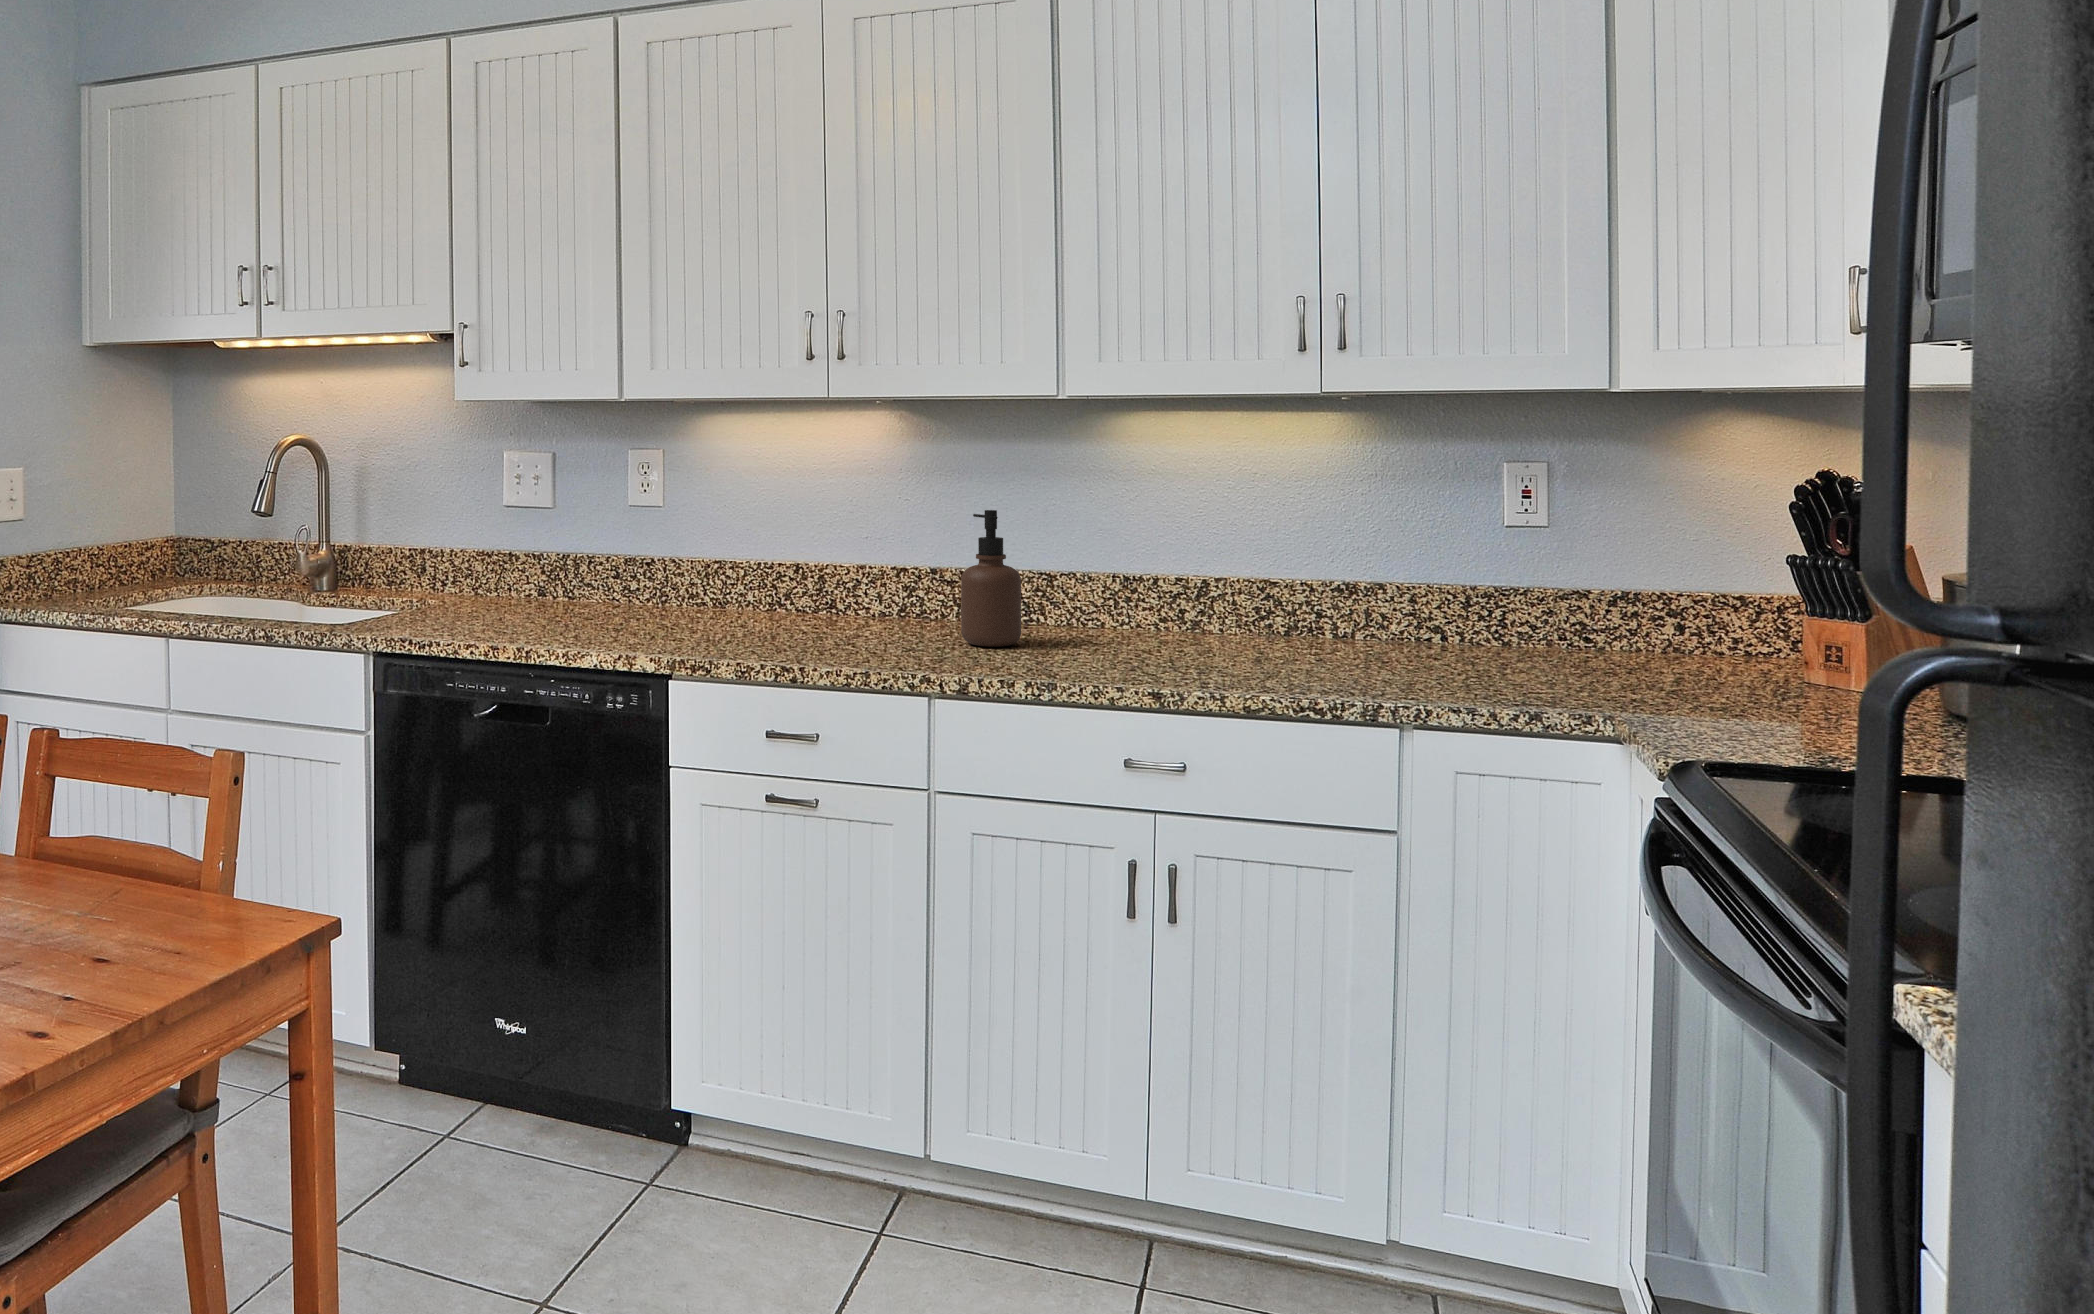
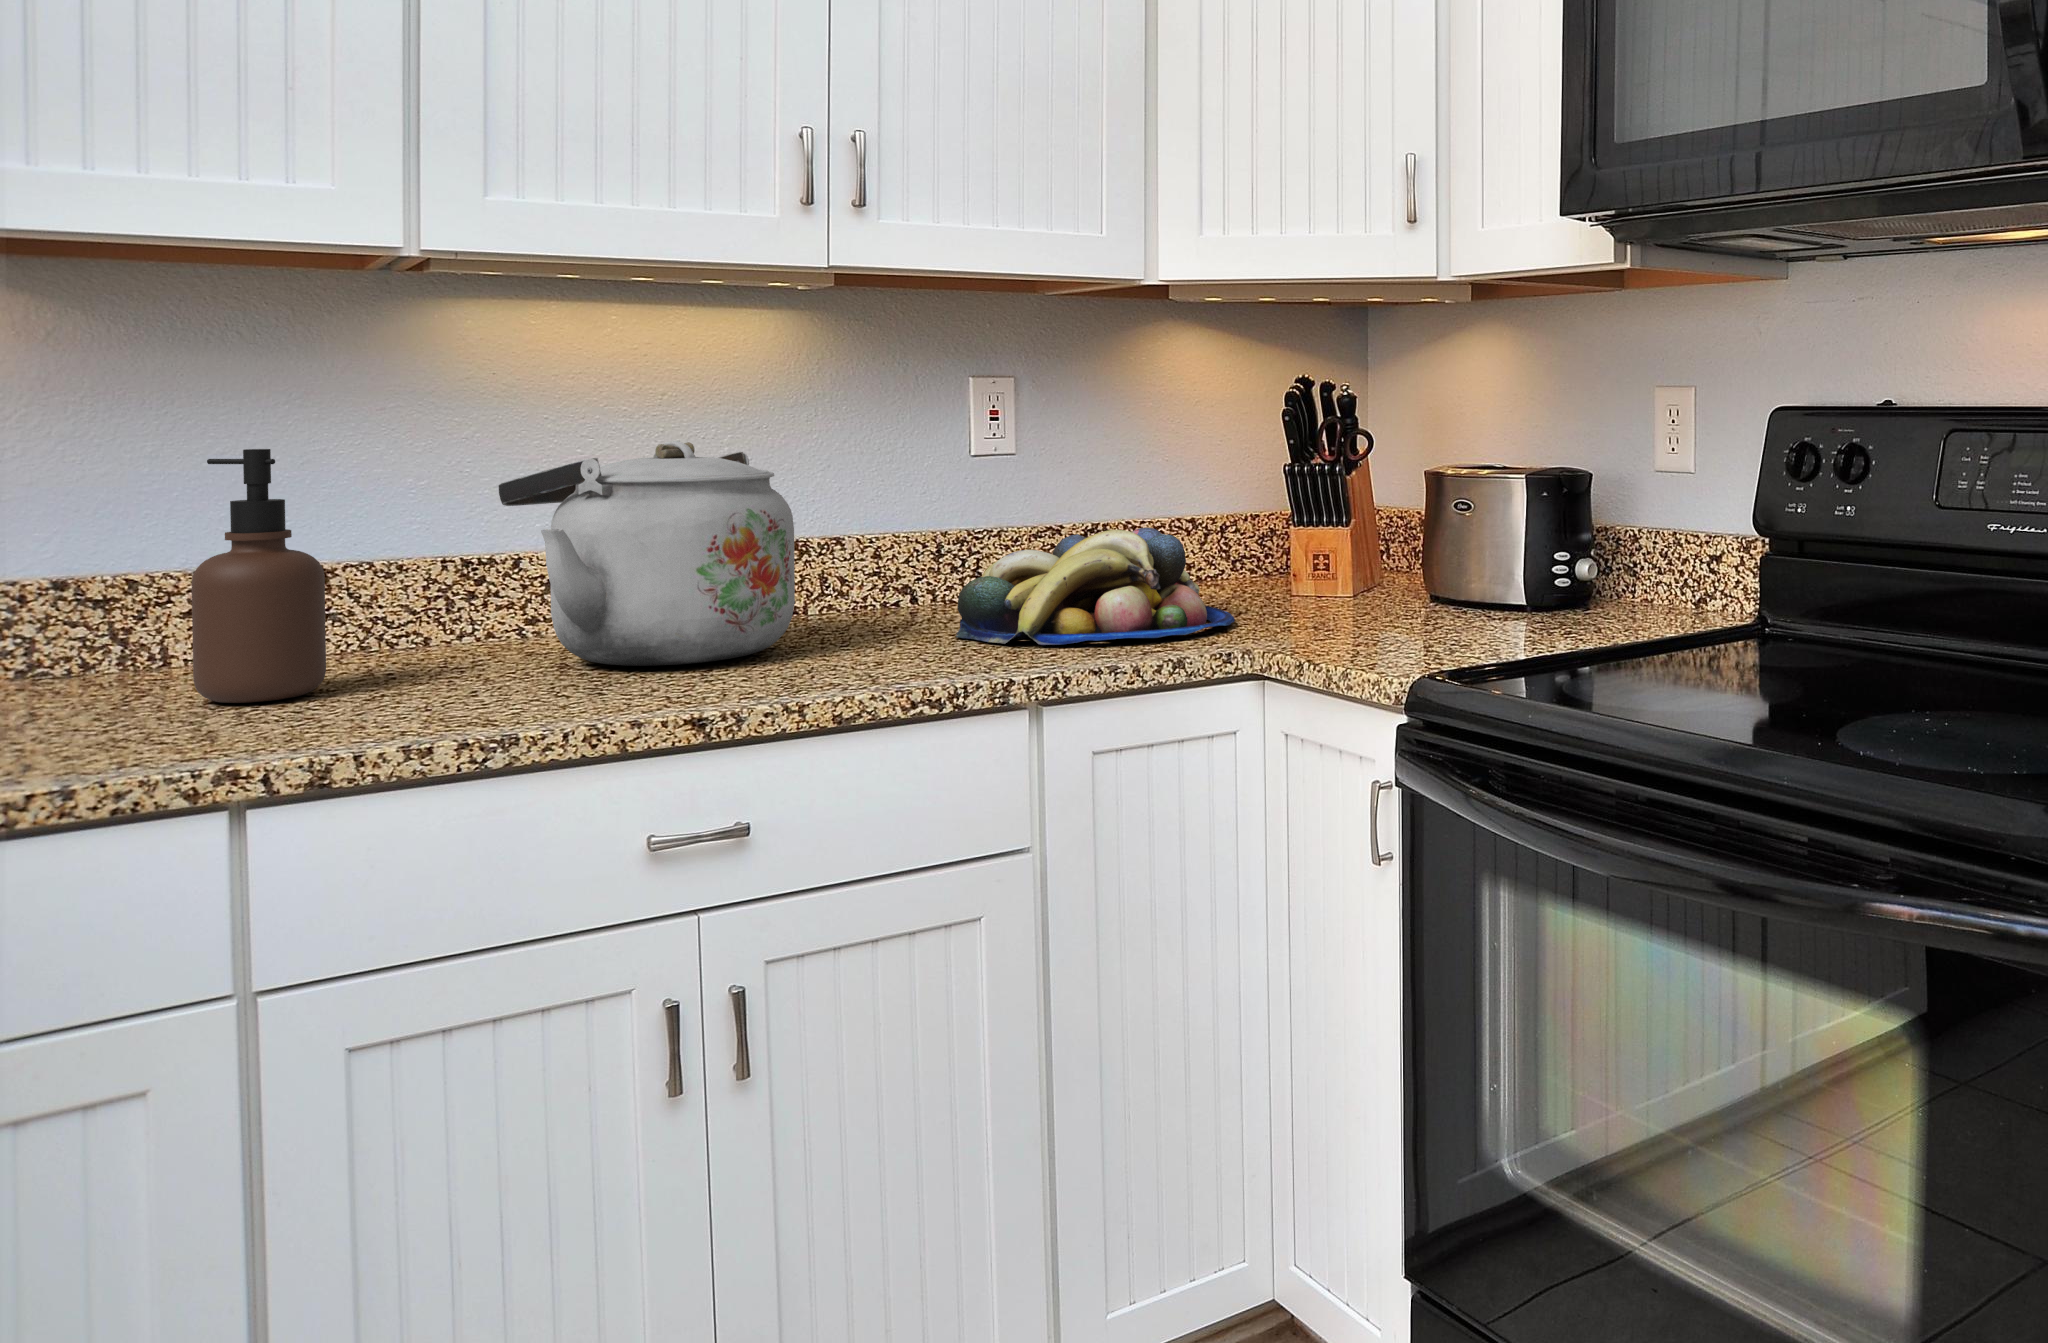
kettle: none [1118,513,1296,661] -> present [499,441,795,666]
fruit bowl: none [1416,602,1687,697] -> present [956,528,1235,645]

